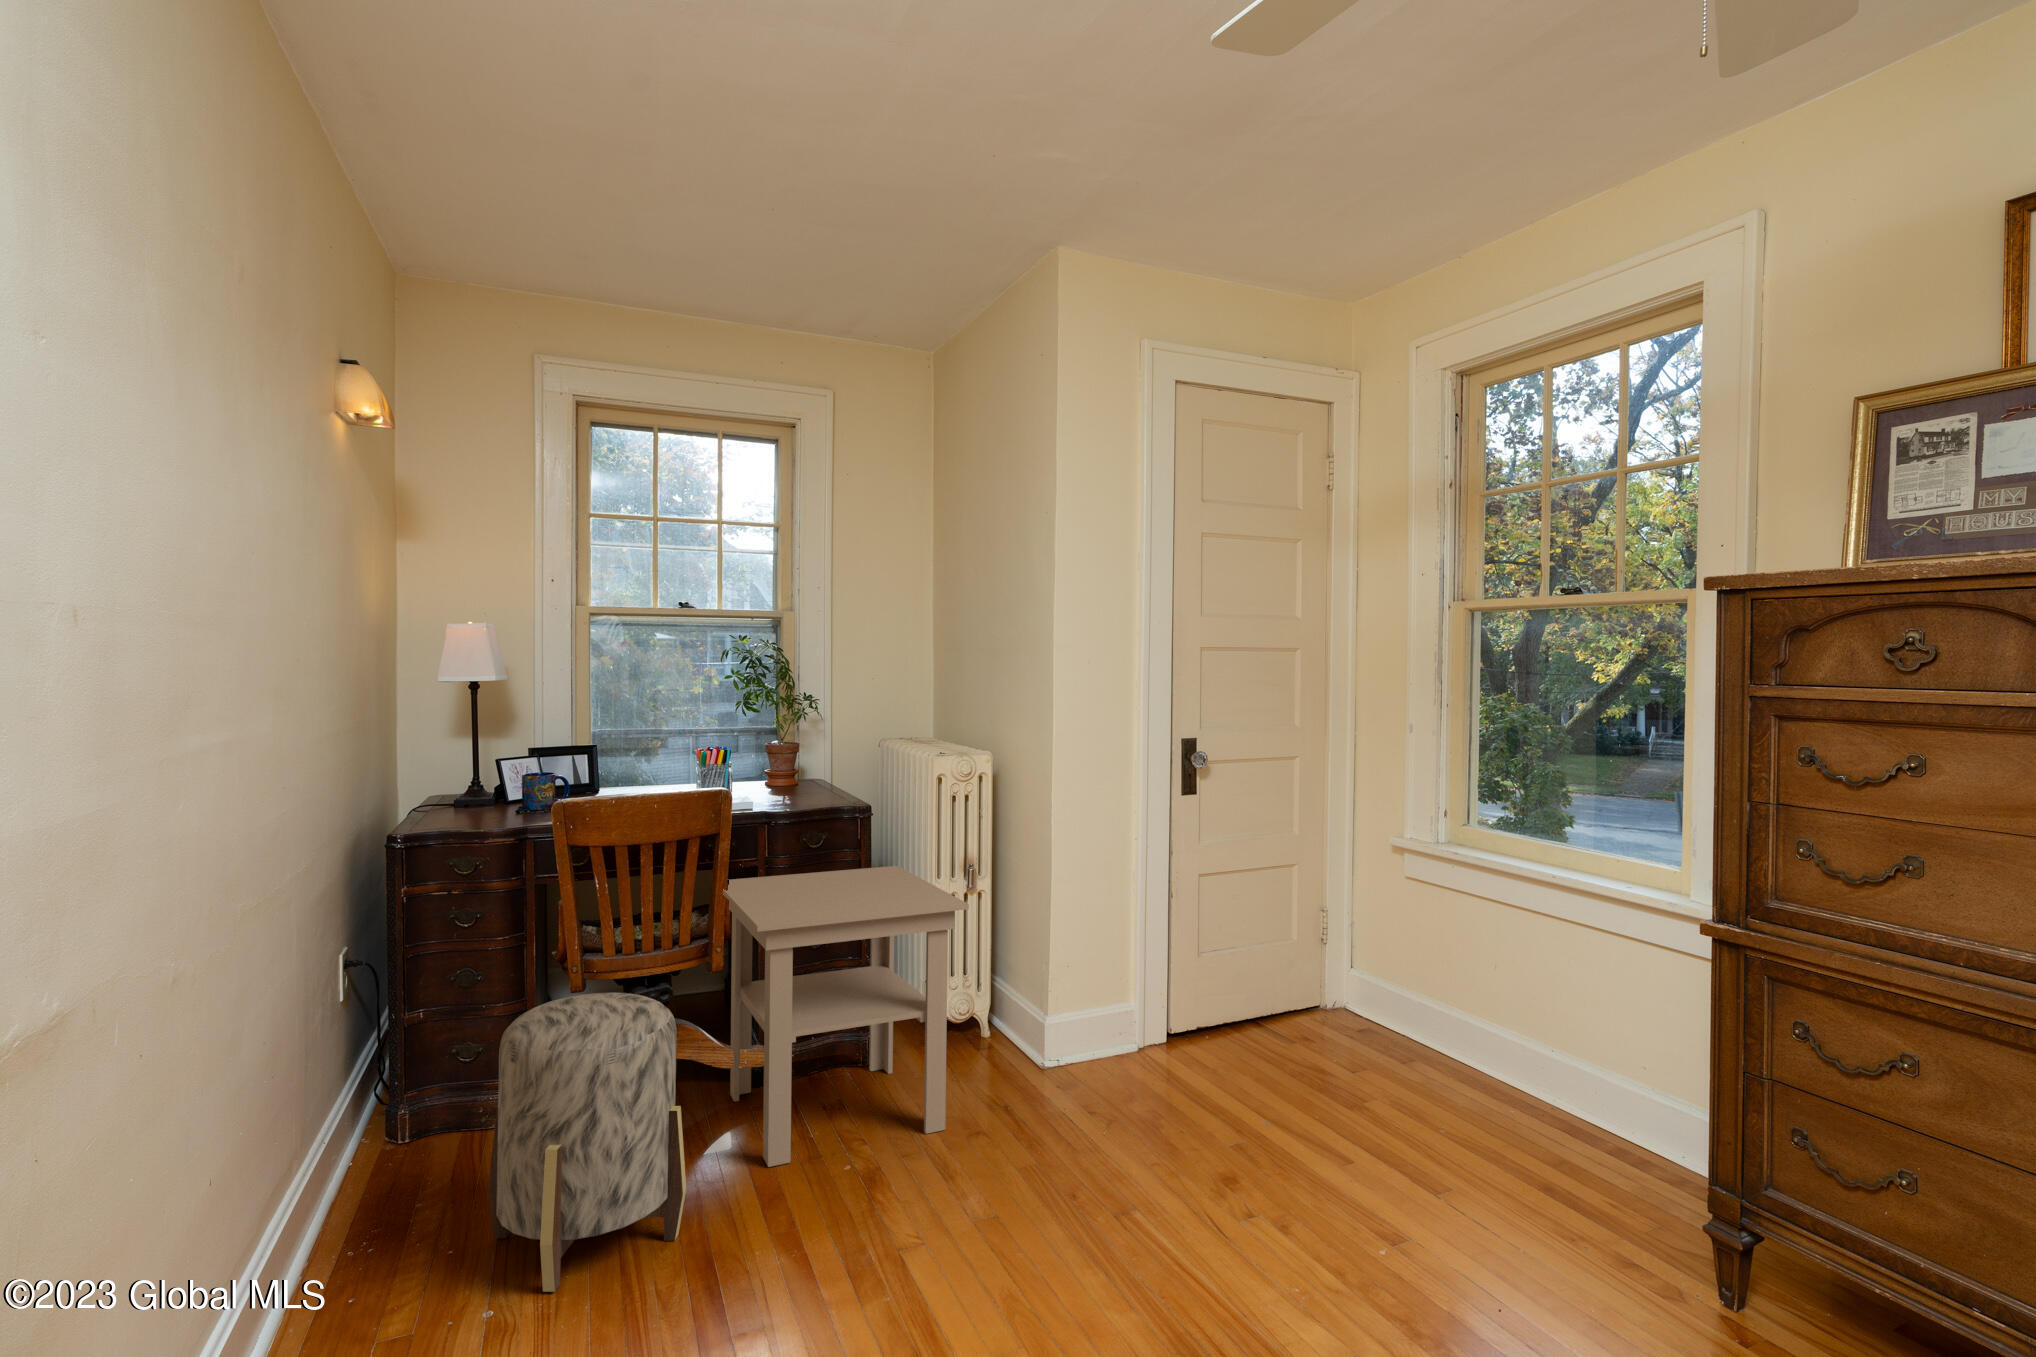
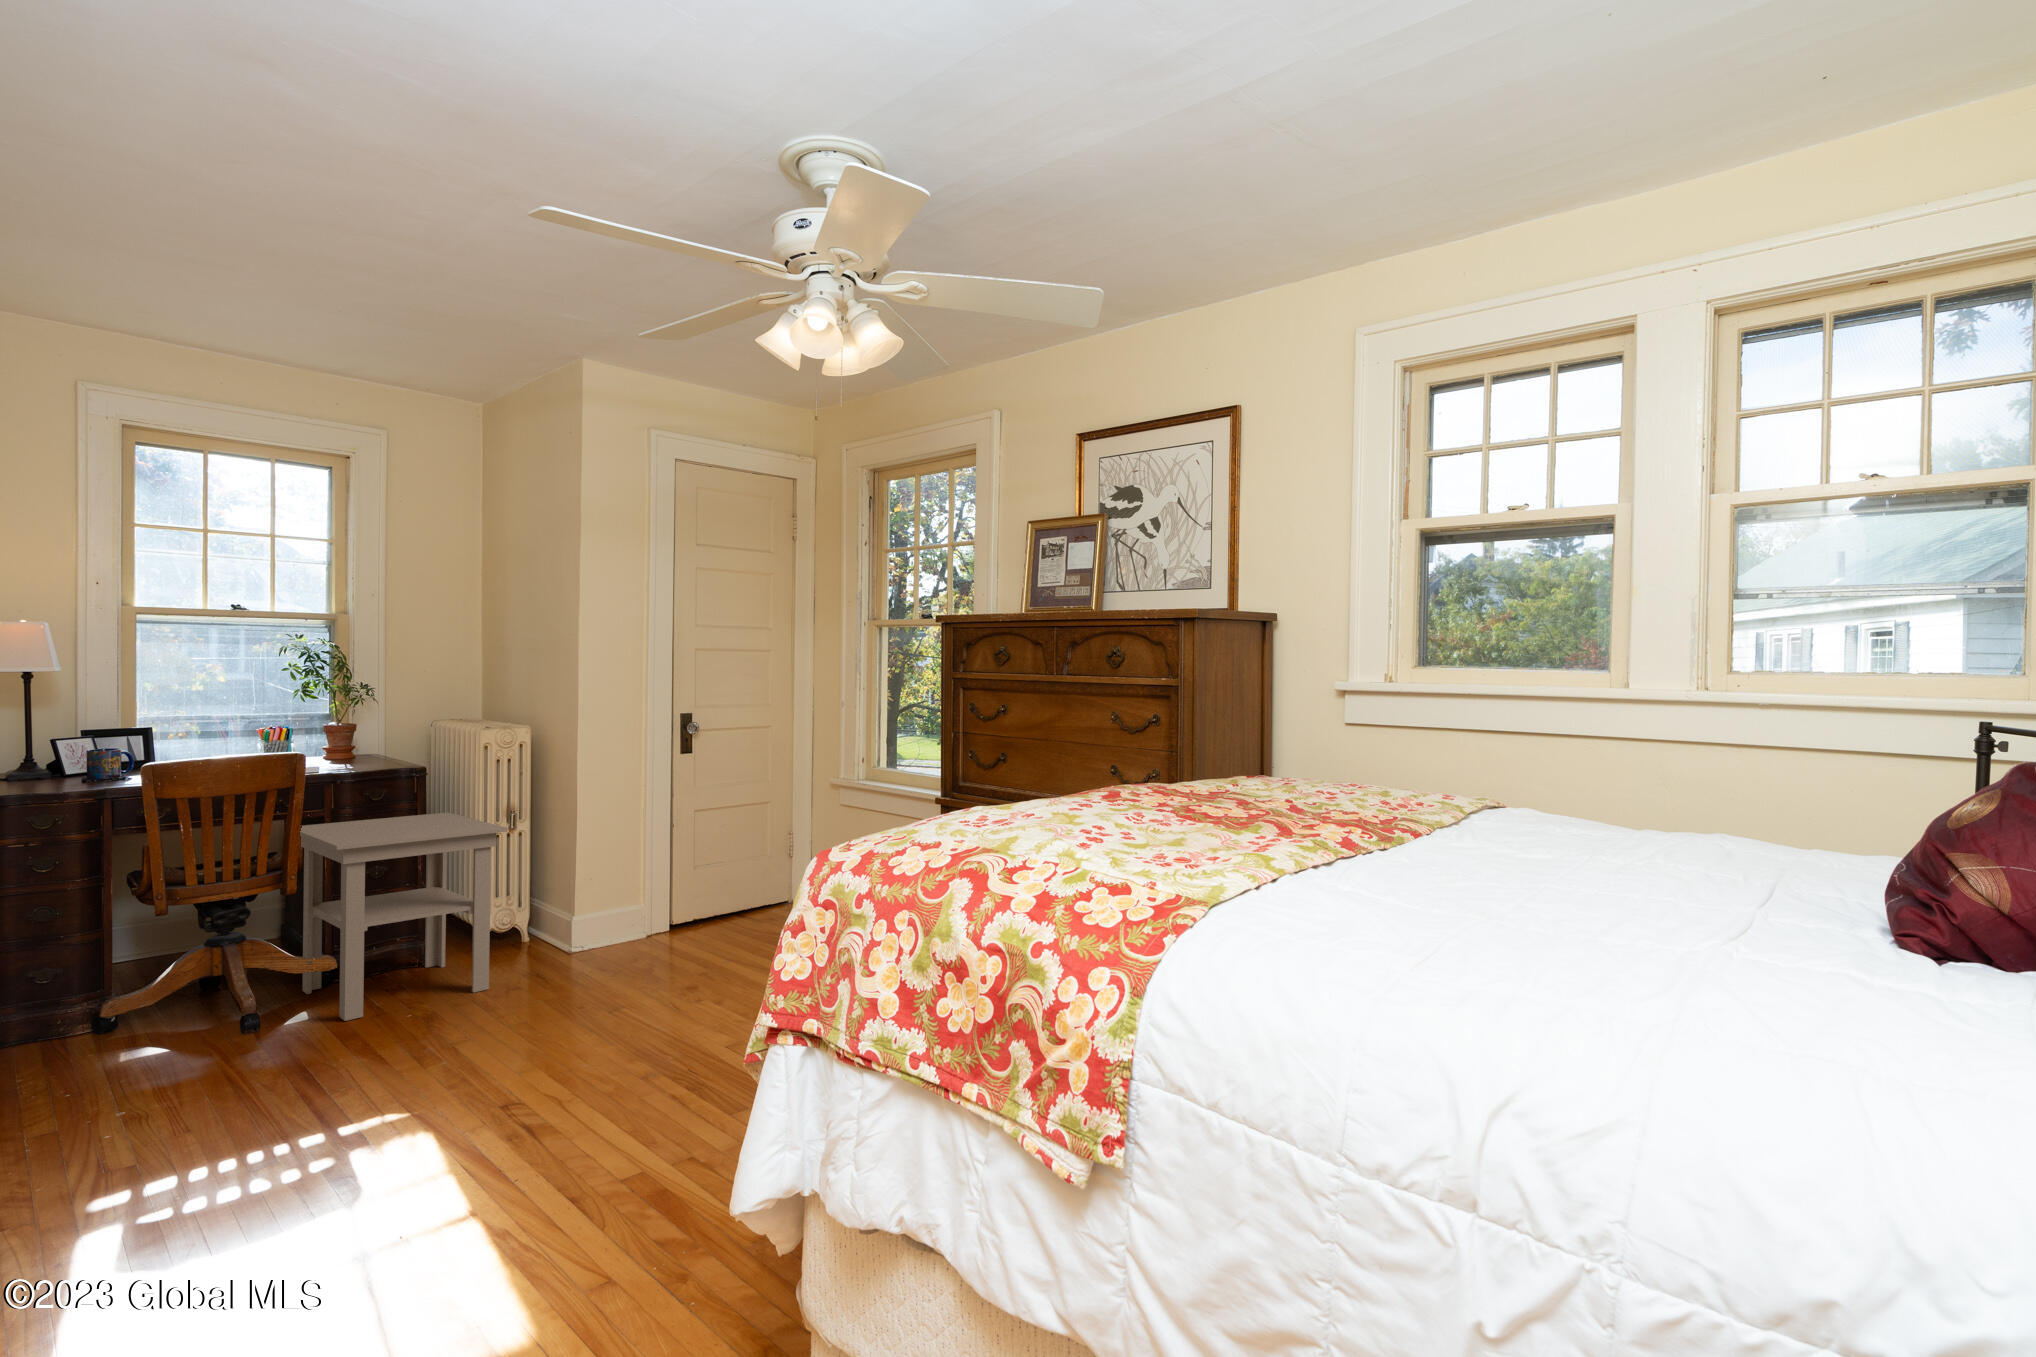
ottoman: present [488,993,686,1292] -> none [110,897,284,1092]

